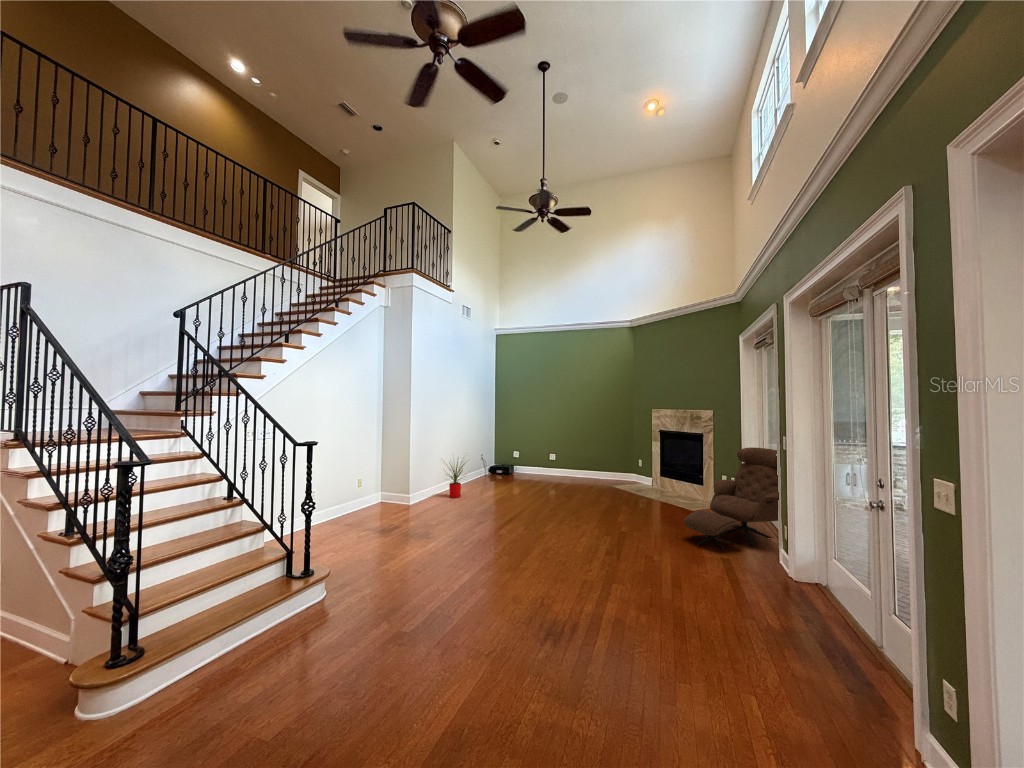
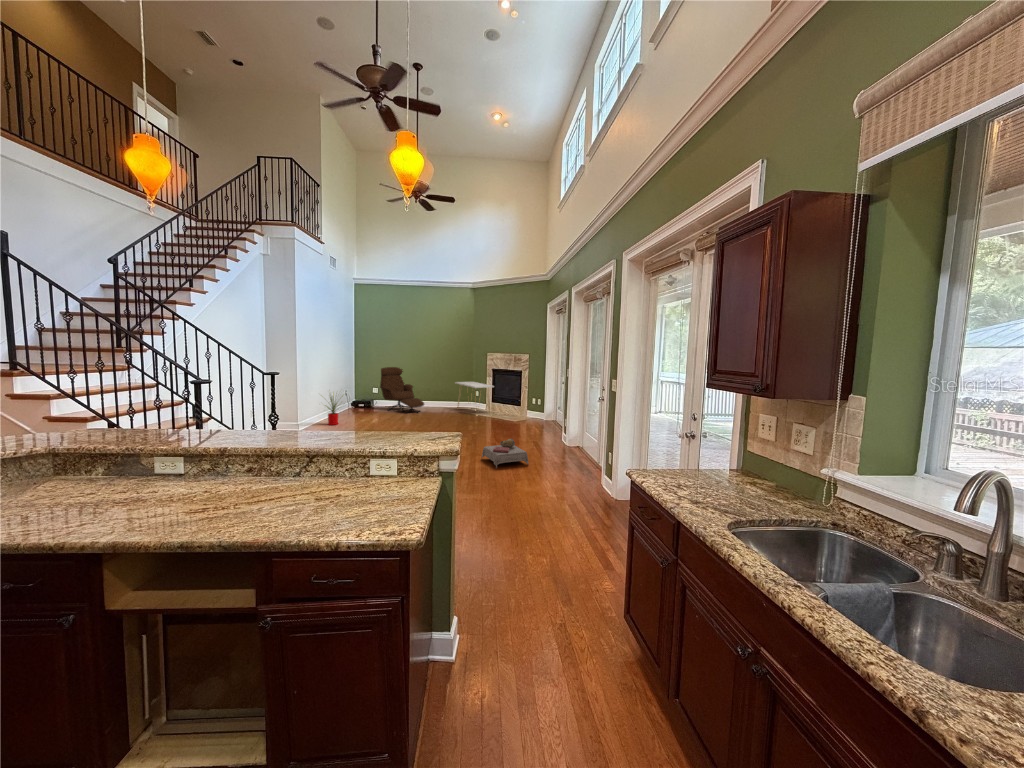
console table: none [609,447,662,496] -> present [455,382,494,414]
lounge chair: present [684,447,779,550] -> present [380,367,424,413]
ottoman: none [625,558,714,619] -> present [482,439,528,468]

